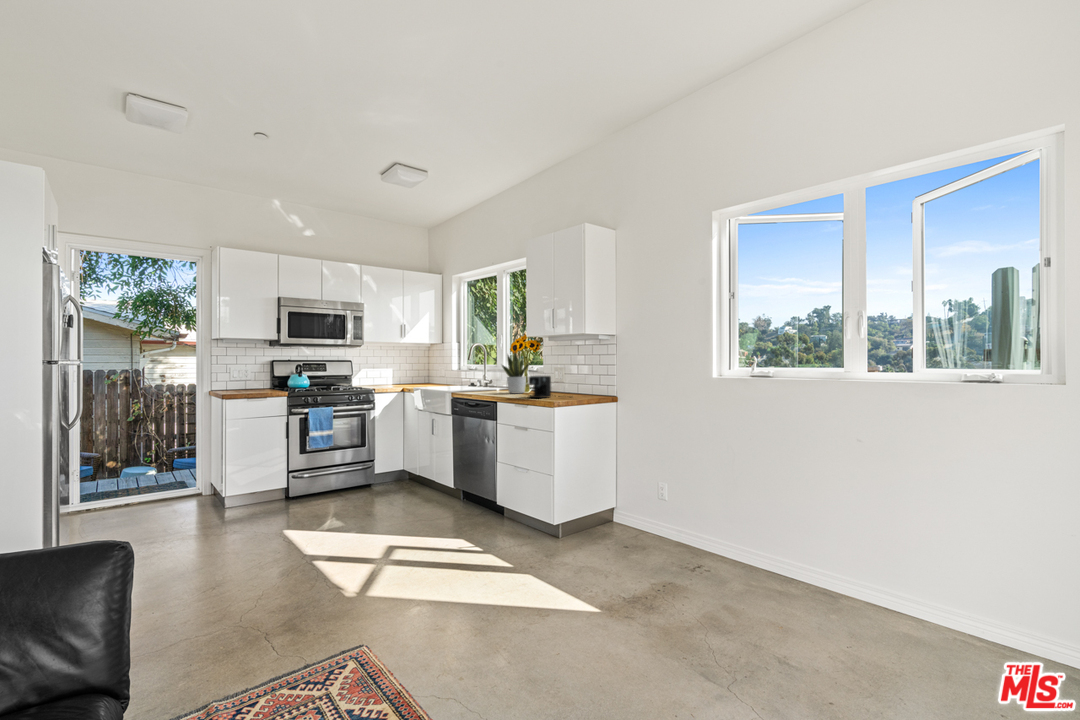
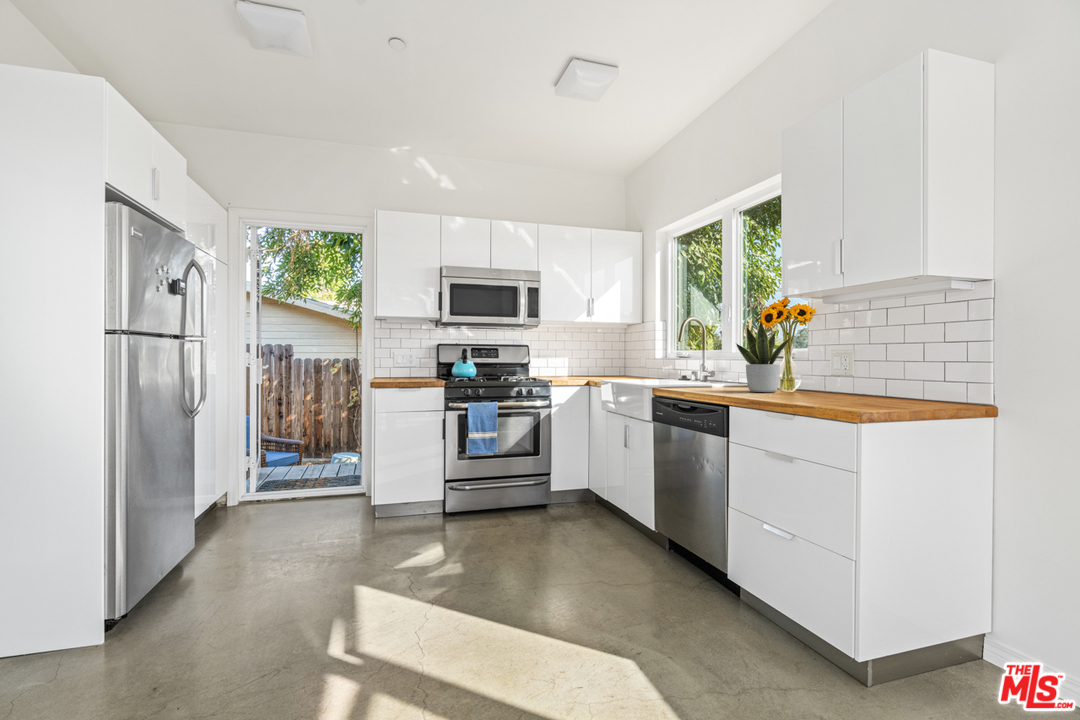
coffee maker: present [529,376,551,398] -> none [793,362,889,403]

